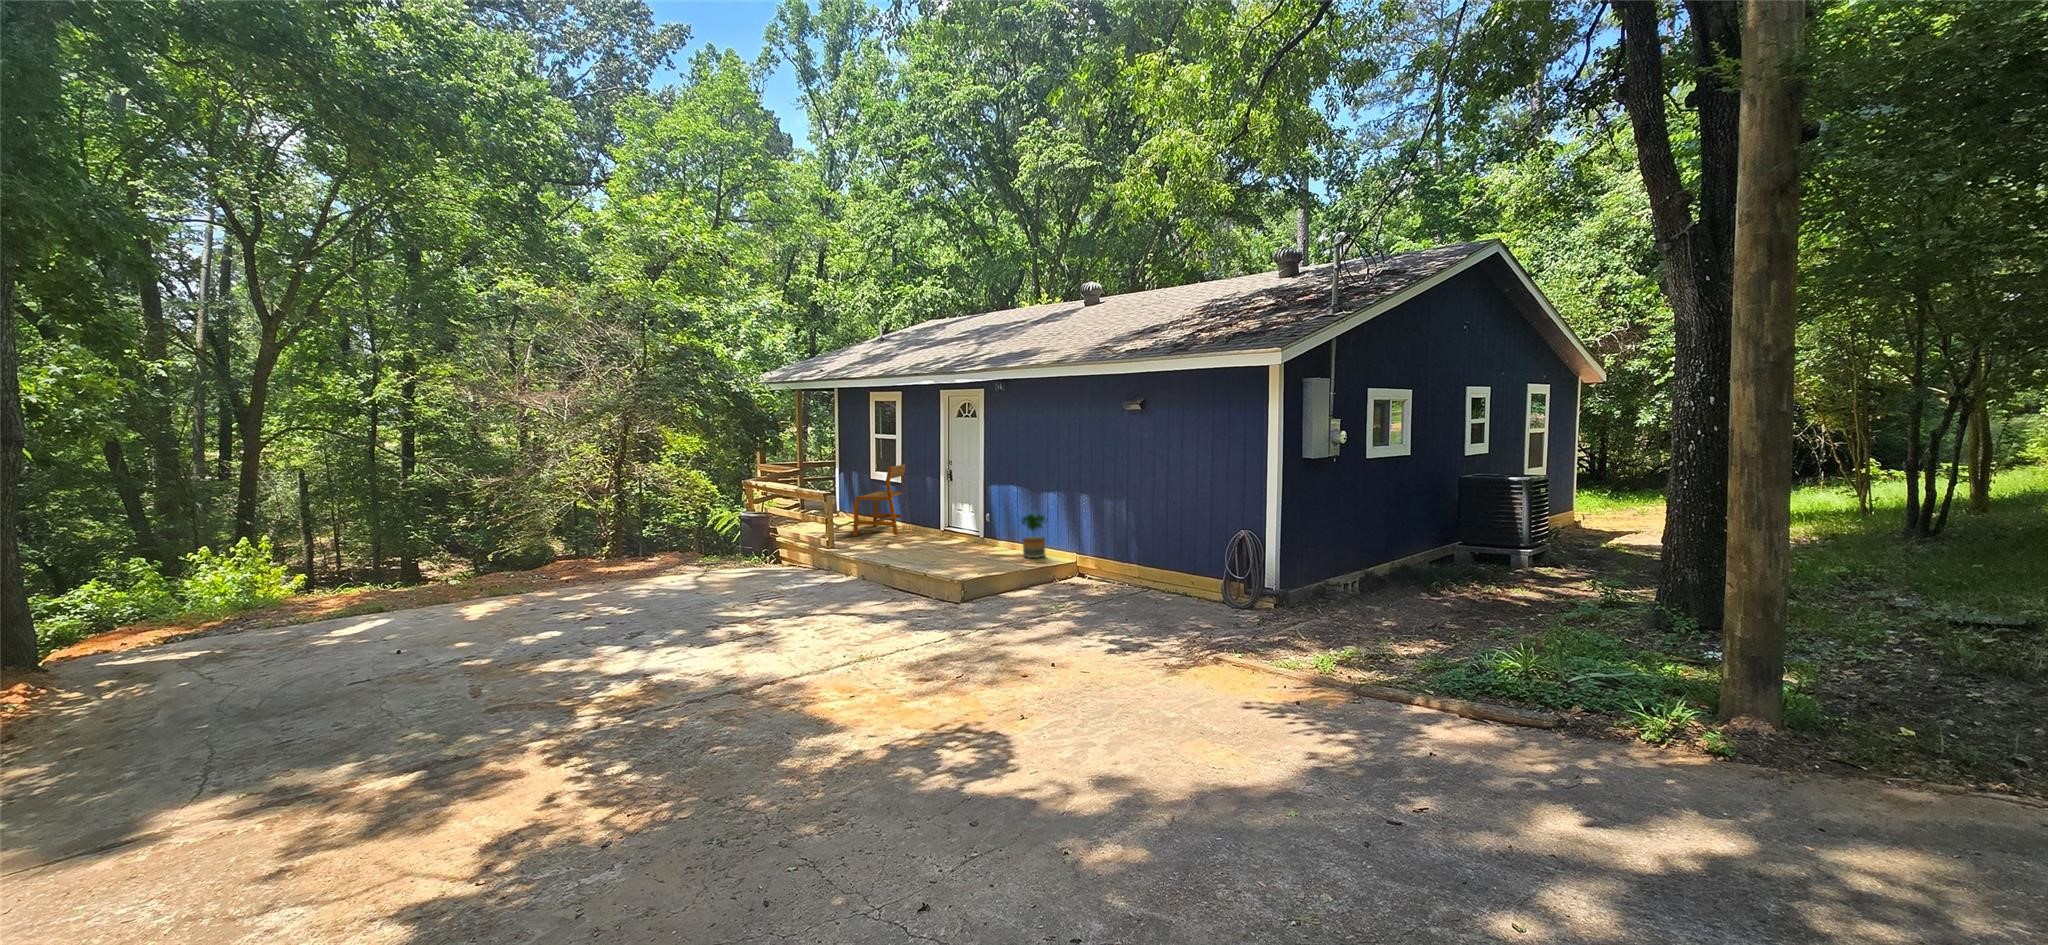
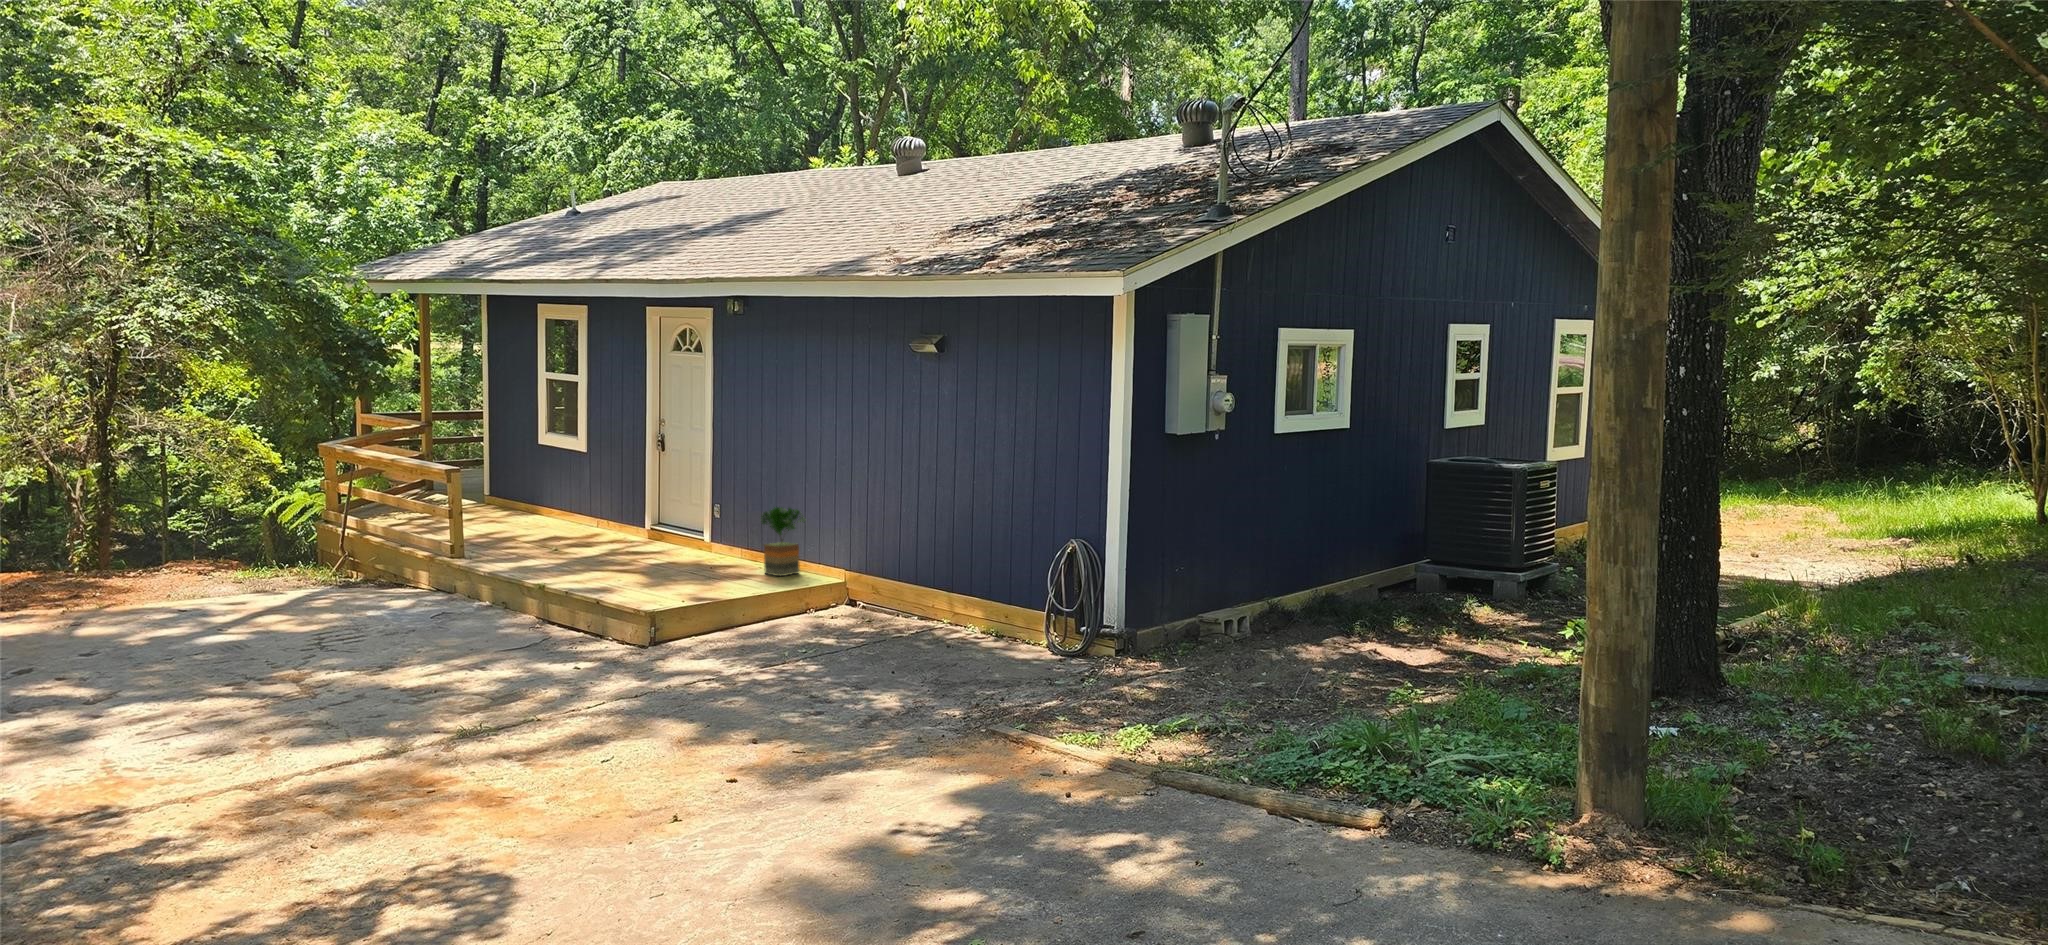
bench: present [853,464,906,536] -> none [502,421,606,538]

